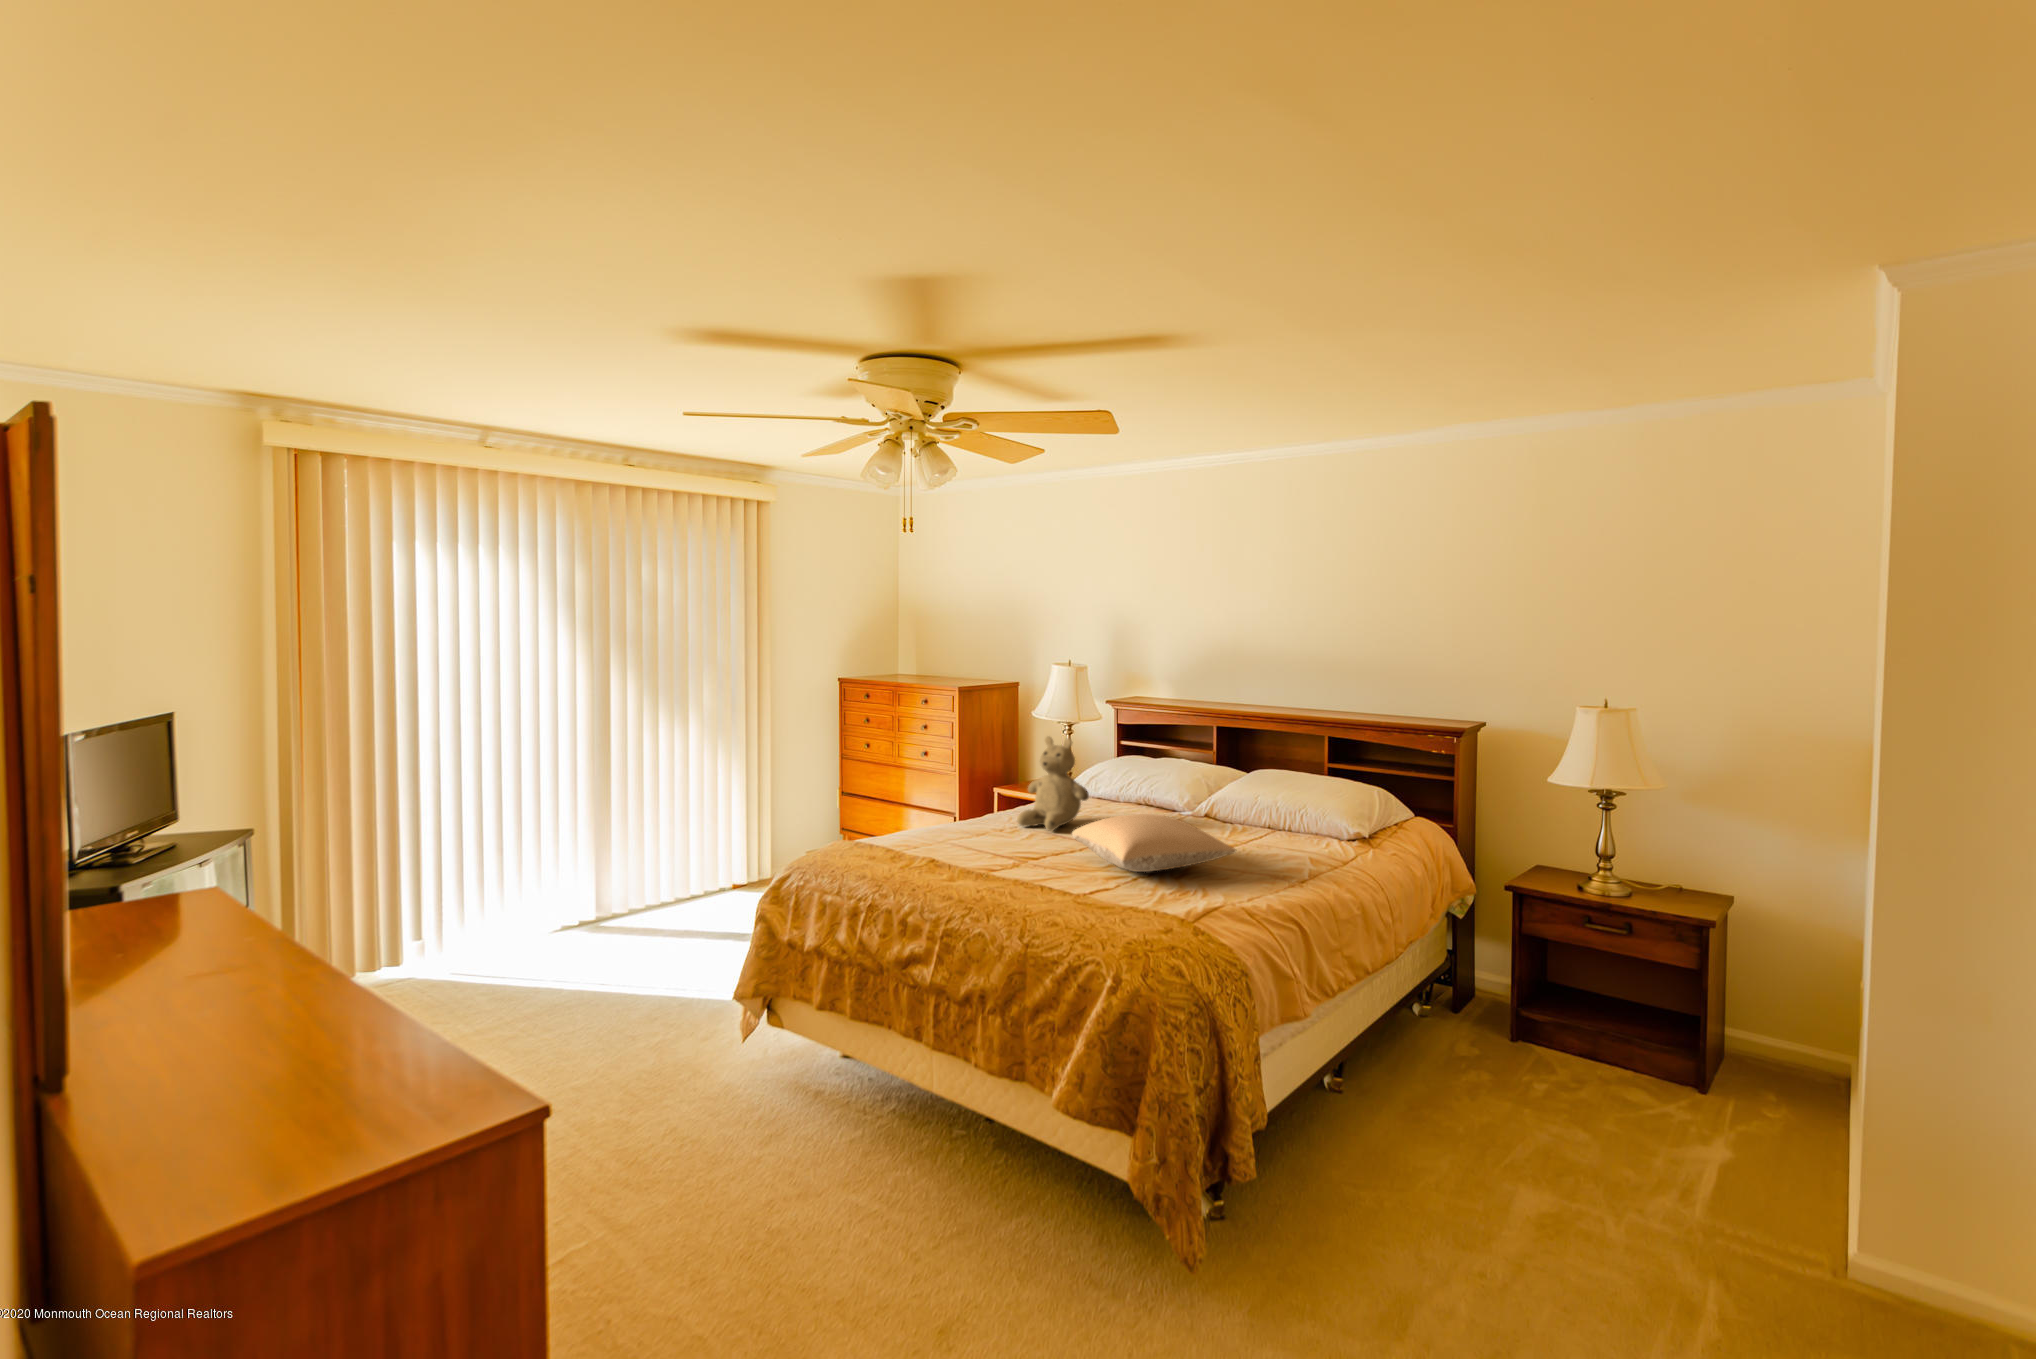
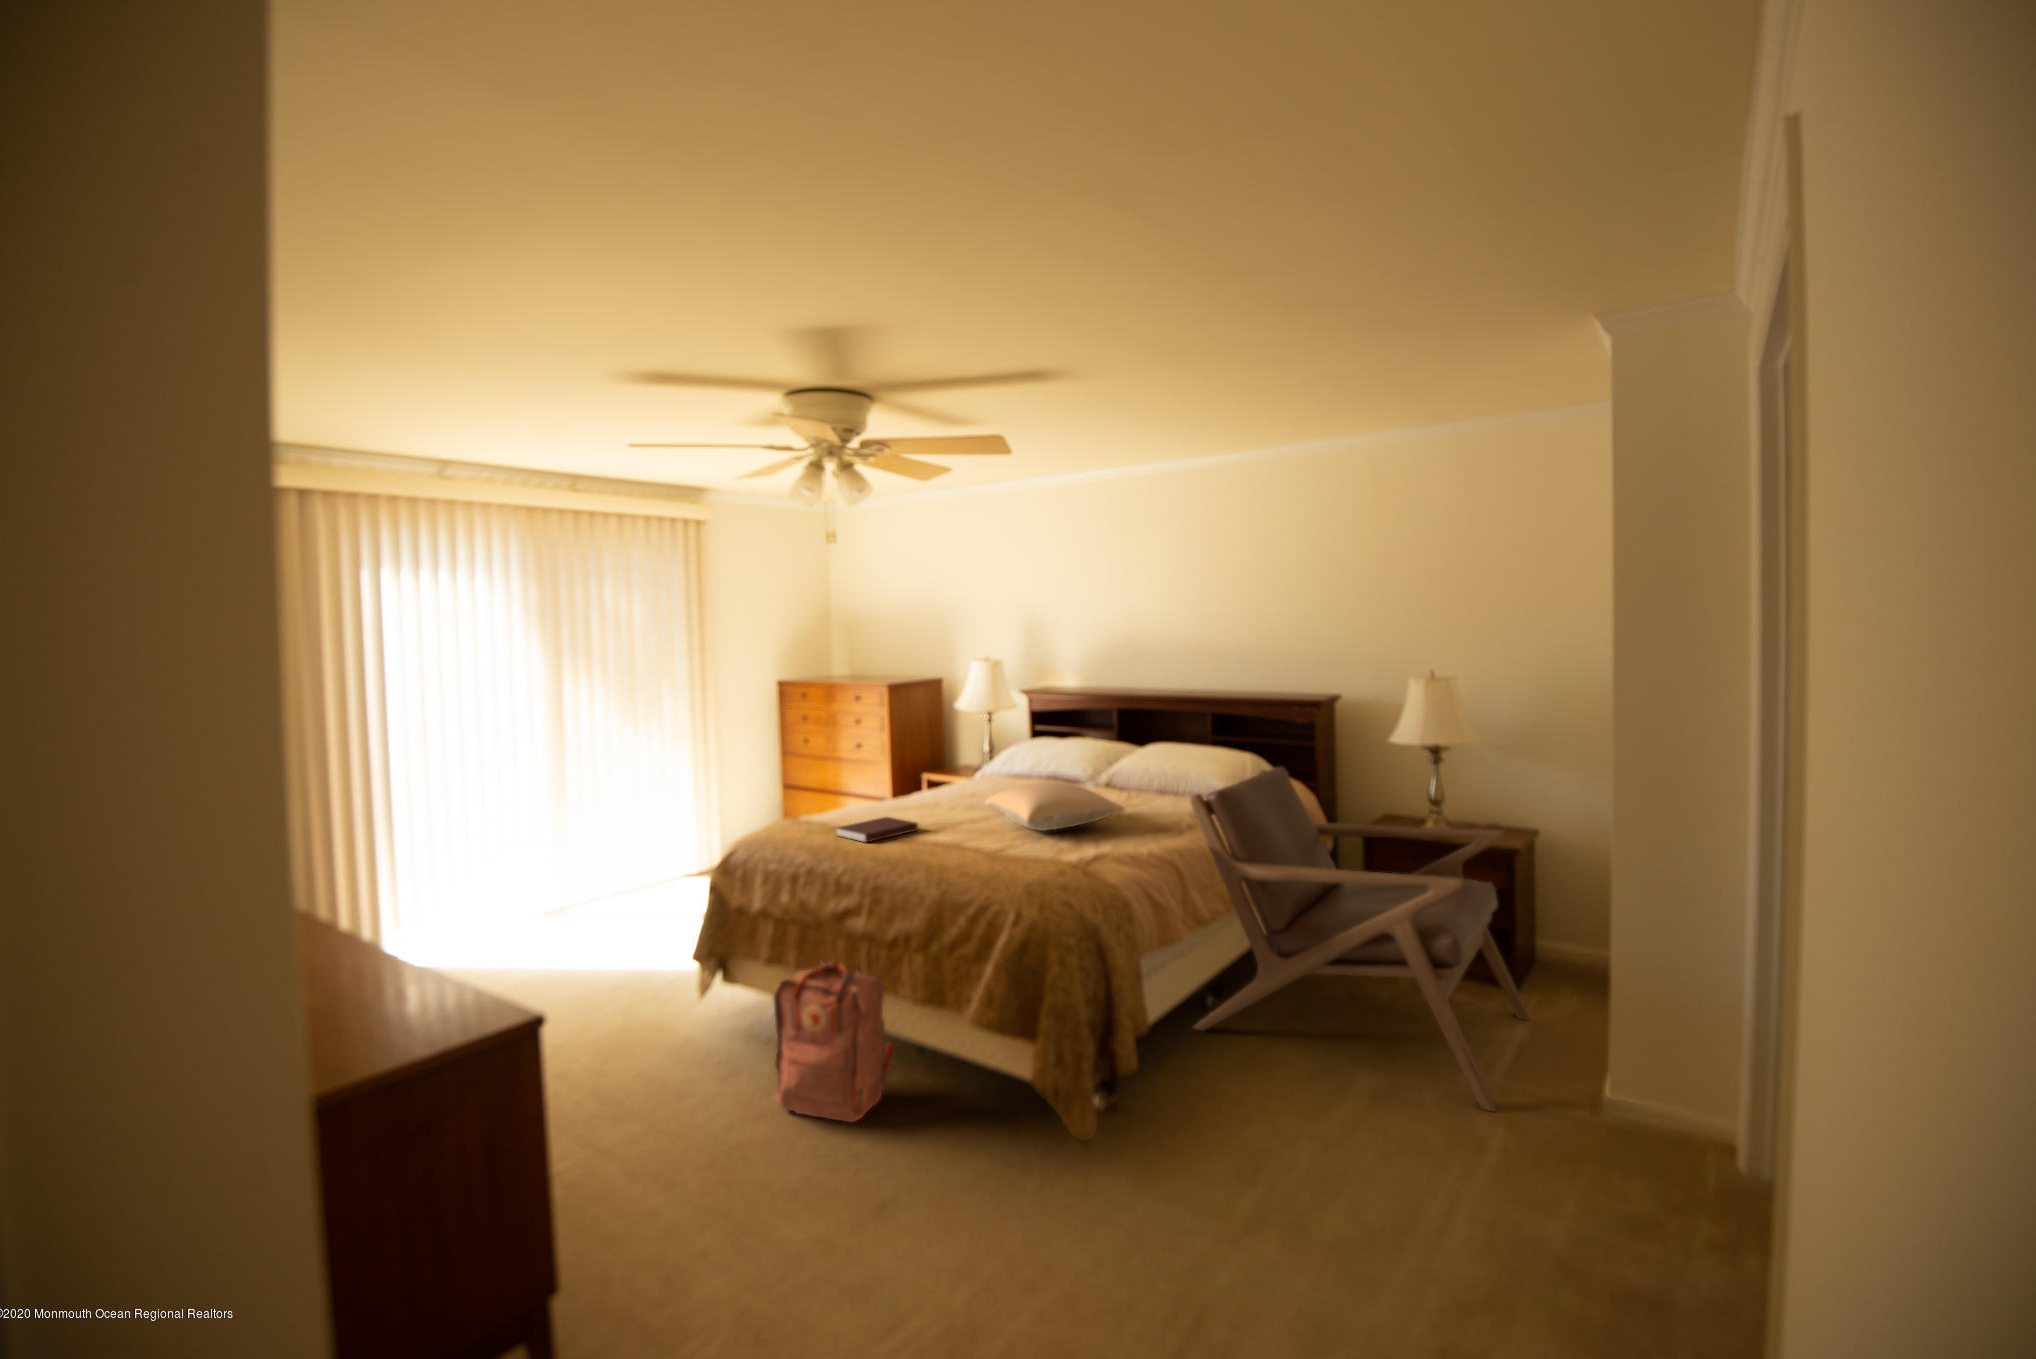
teddy bear: present [1017,736,1089,831] -> none [939,720,1002,802]
lounge chair: none [1309,808,1725,1253] -> present [1190,767,1530,1112]
notebook: none [900,845,994,876] -> present [837,817,918,842]
backpack: none [825,1015,962,1207] -> present [774,962,893,1123]

